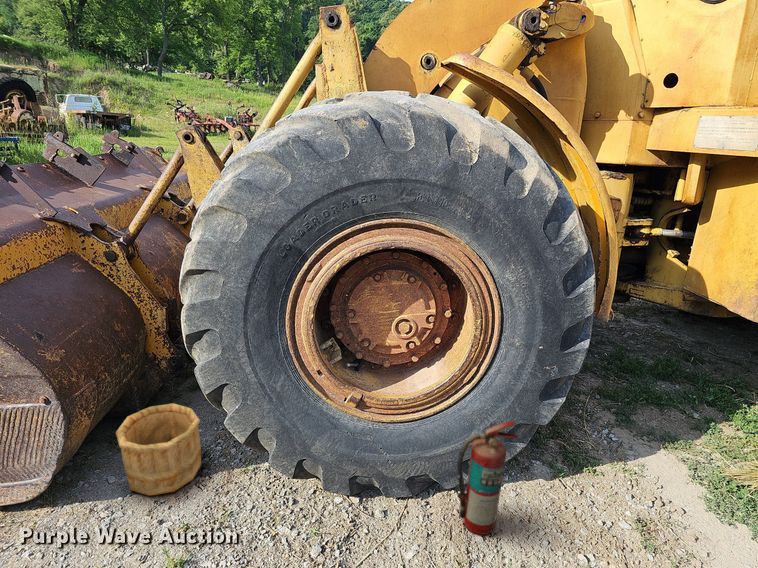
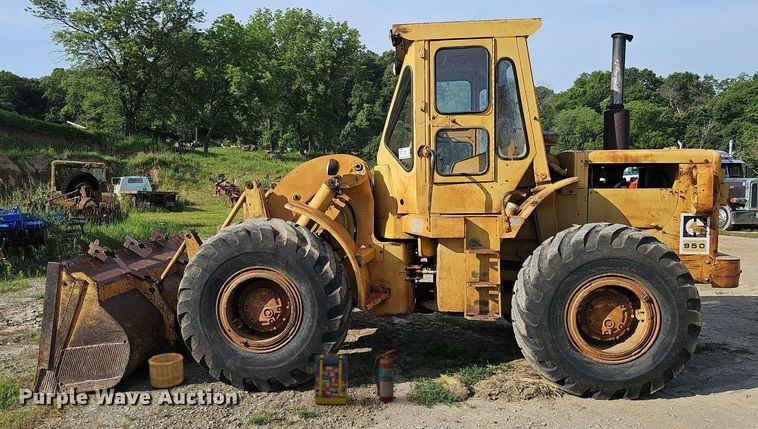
fire extinguisher: present [457,421,519,535] -> present [374,349,398,402]
backpack: none [528,432,630,550] -> present [315,354,348,404]

